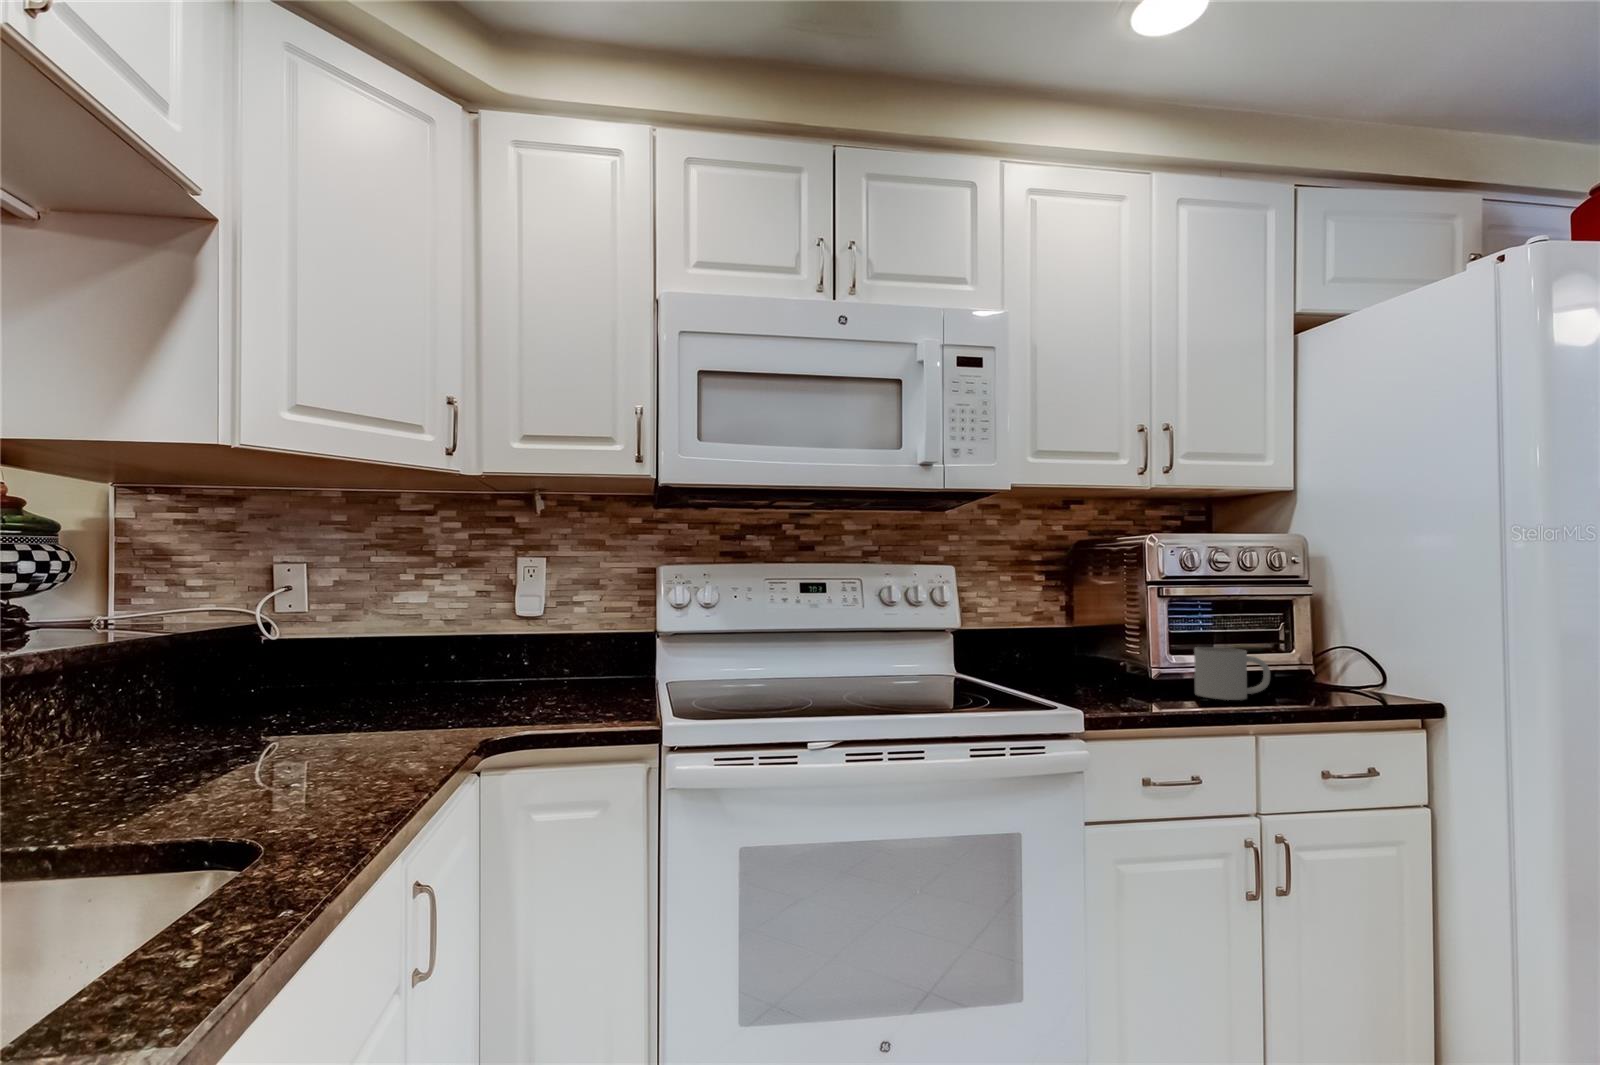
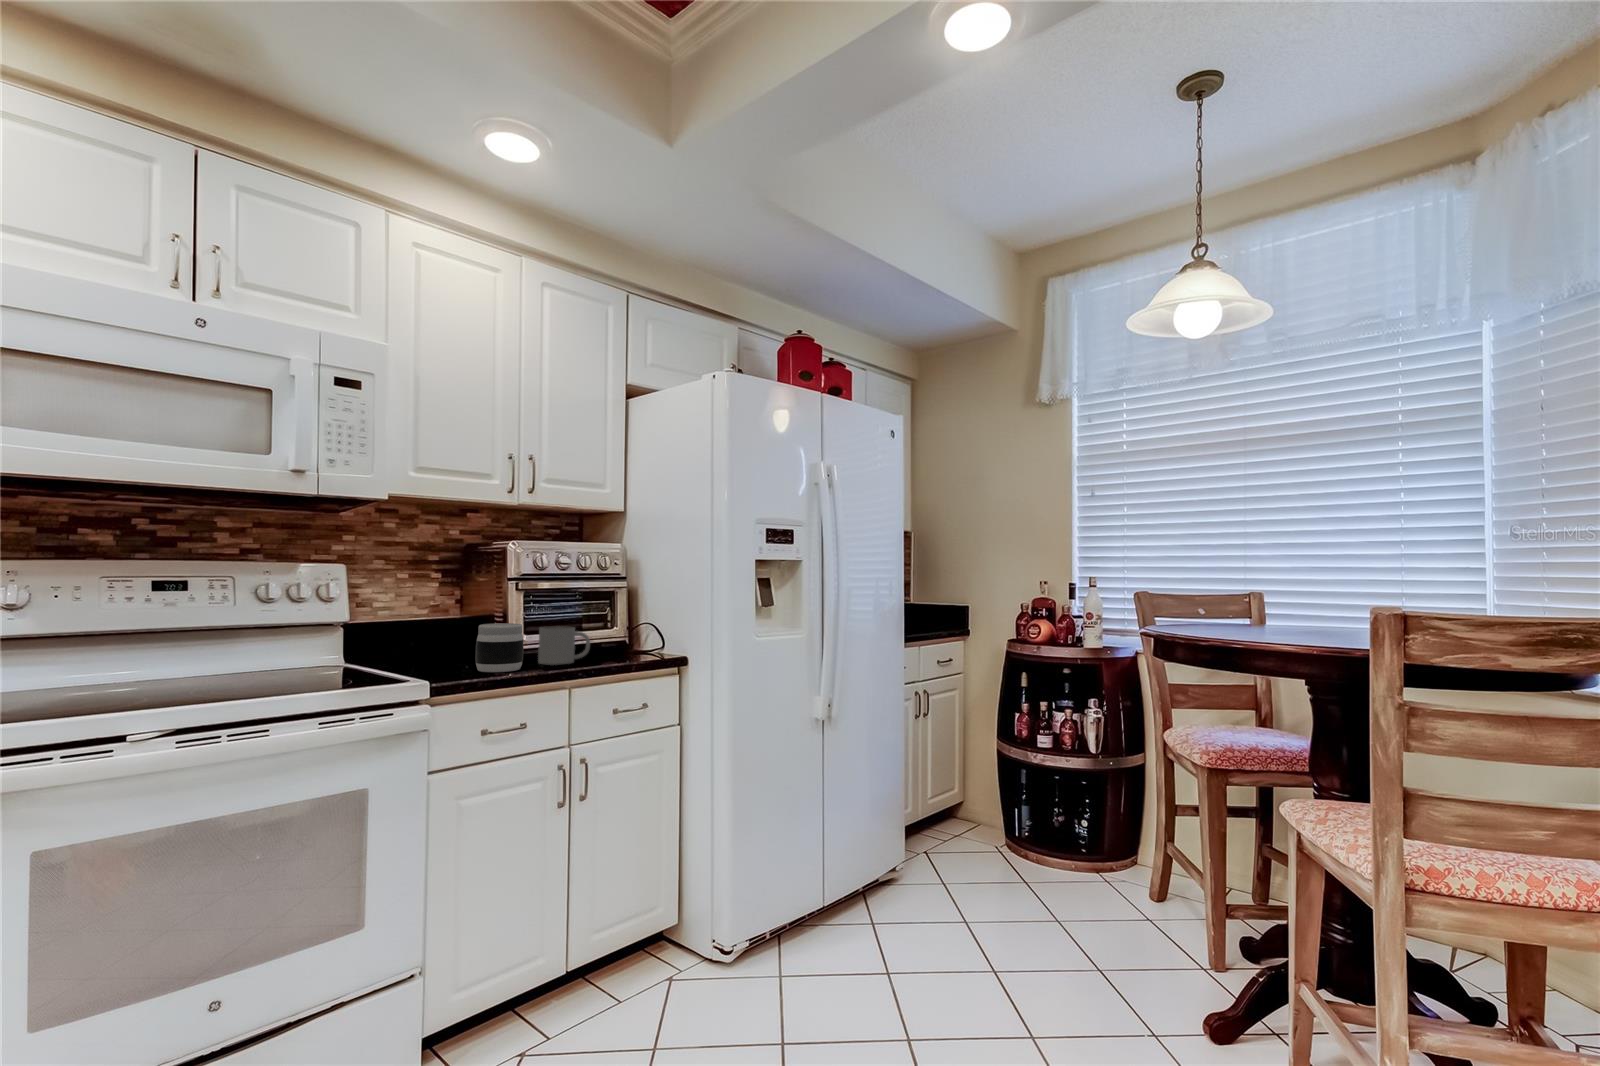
jar: none [1125,641,1187,706] -> present [476,623,523,672]

